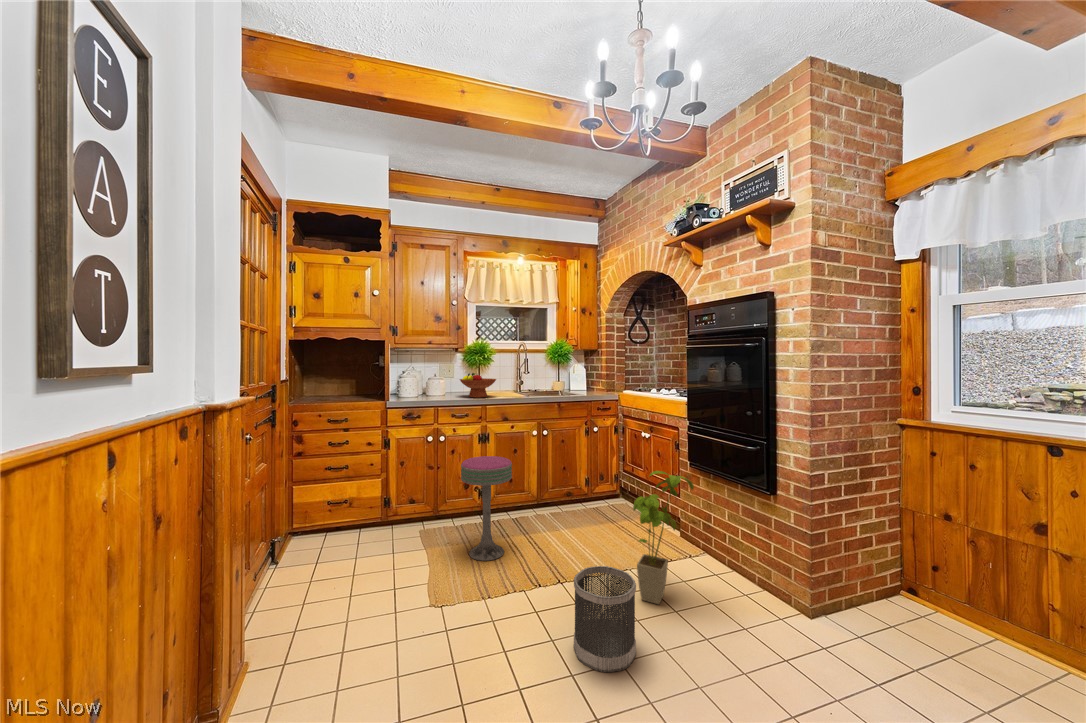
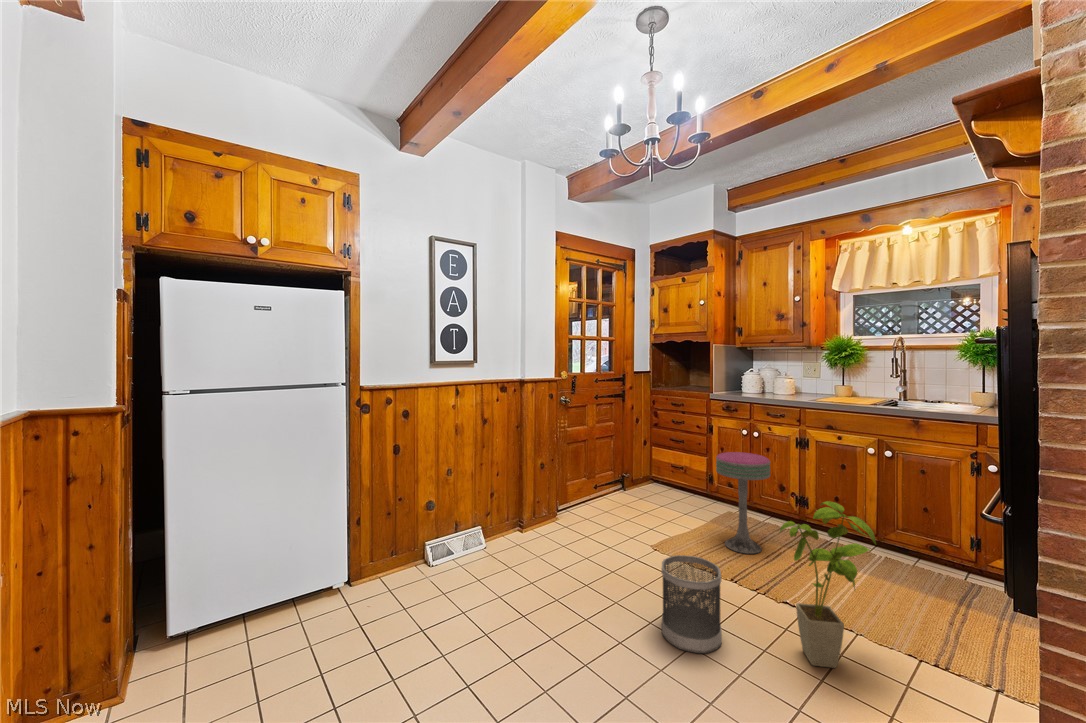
fruit bowl: present [460,373,496,398] -> none [799,371,849,400]

